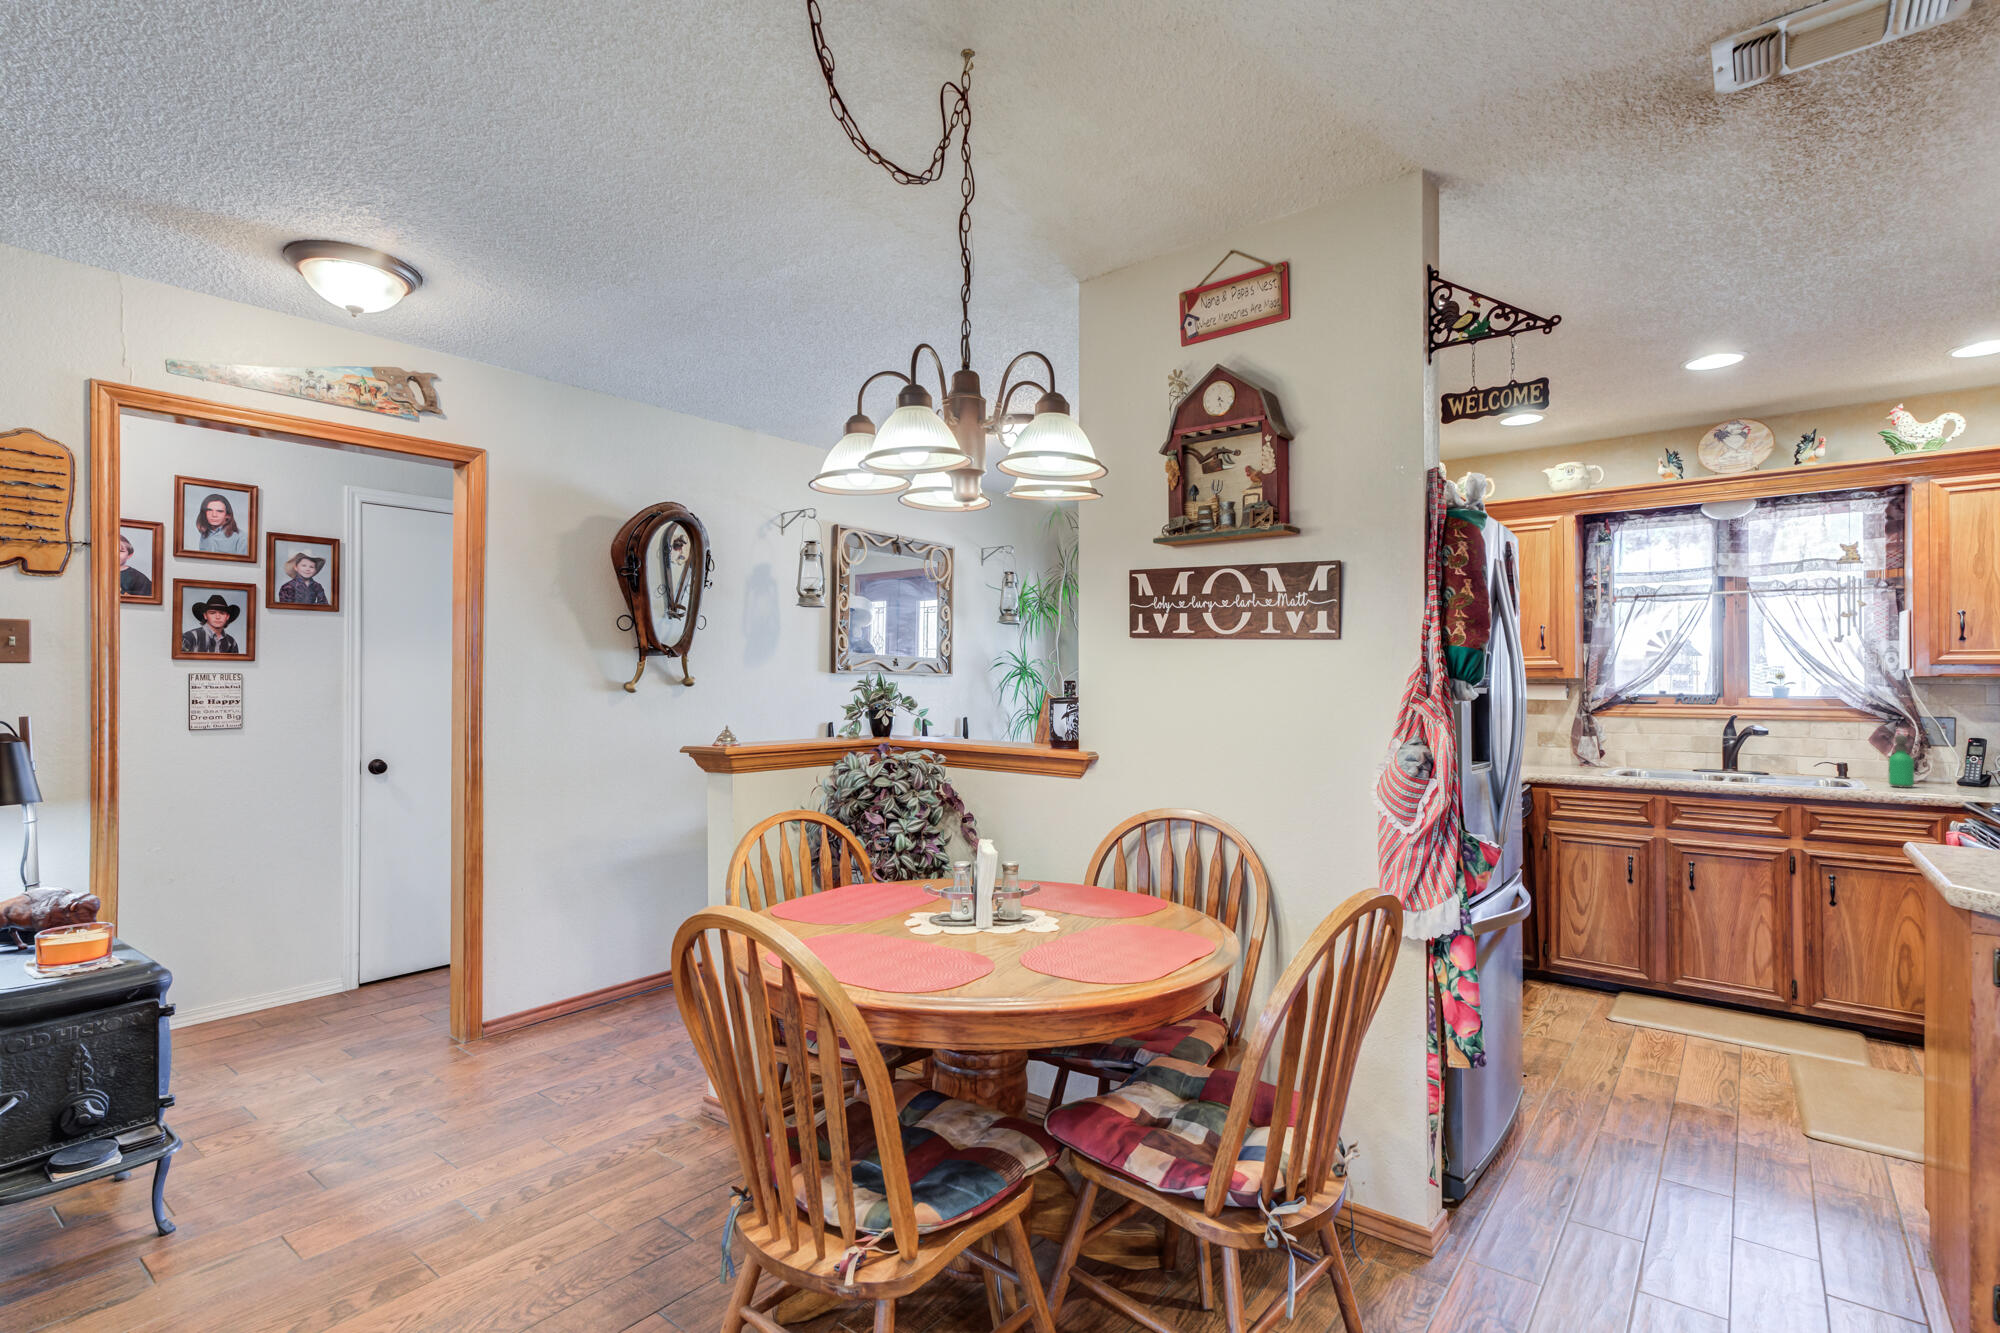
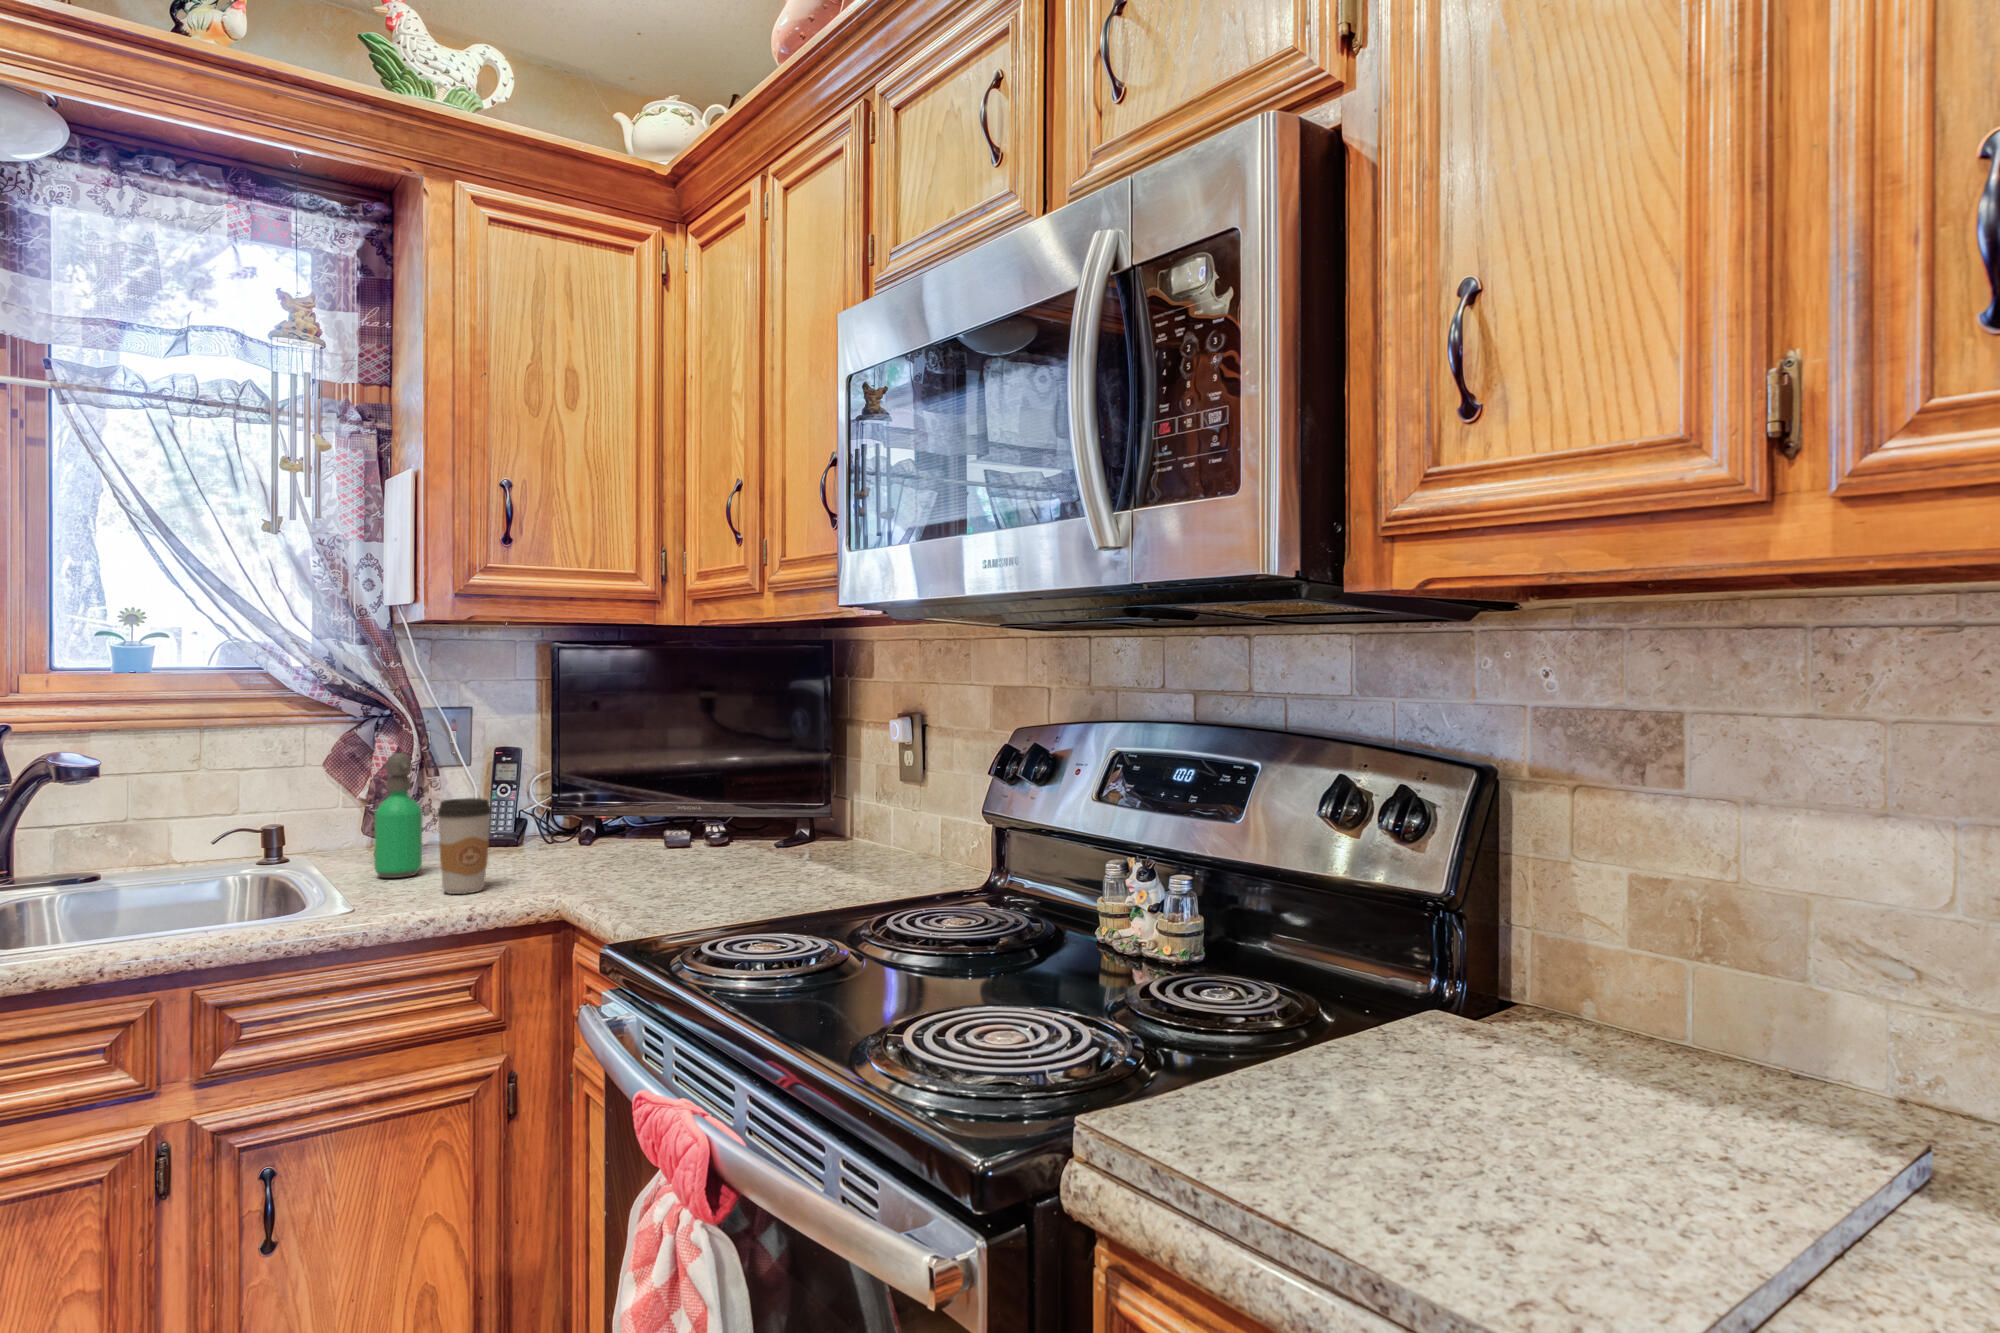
coffee cup: none [1913,754,1943,794] -> present [437,798,491,894]

